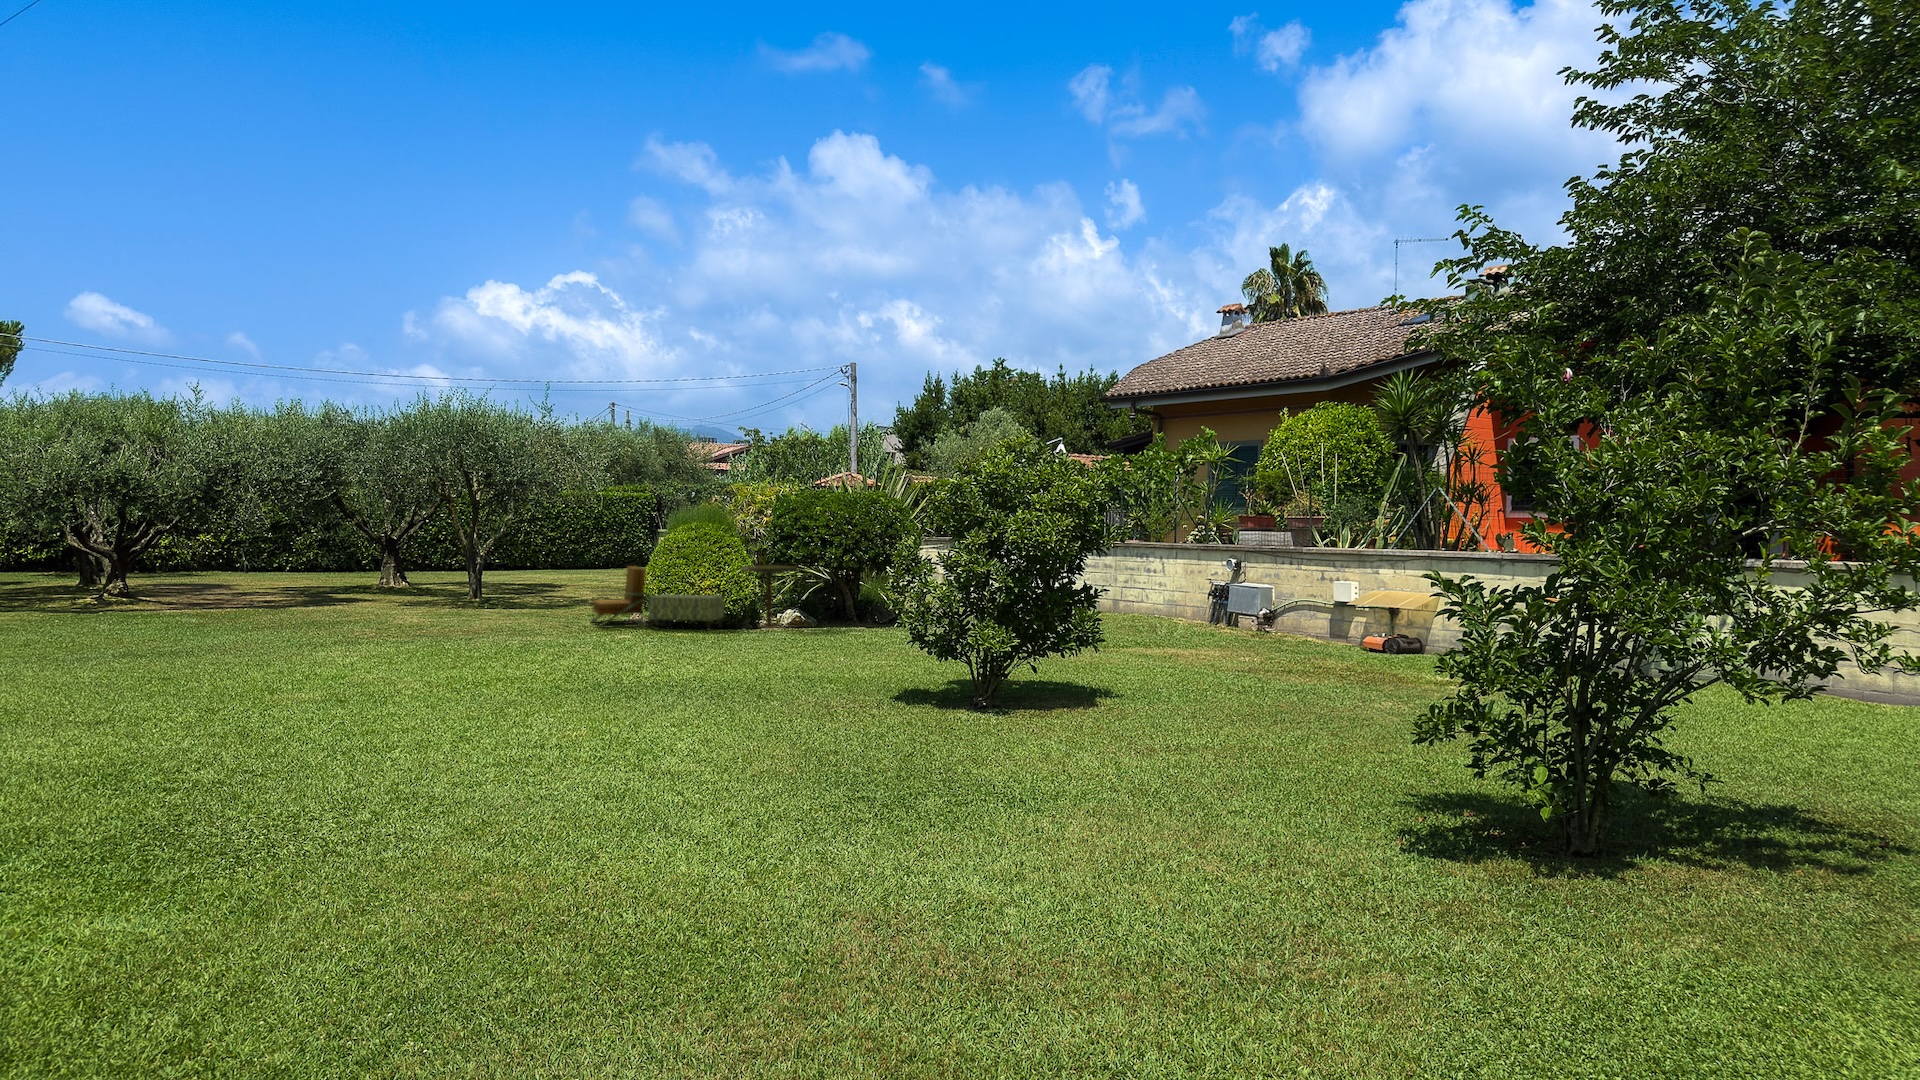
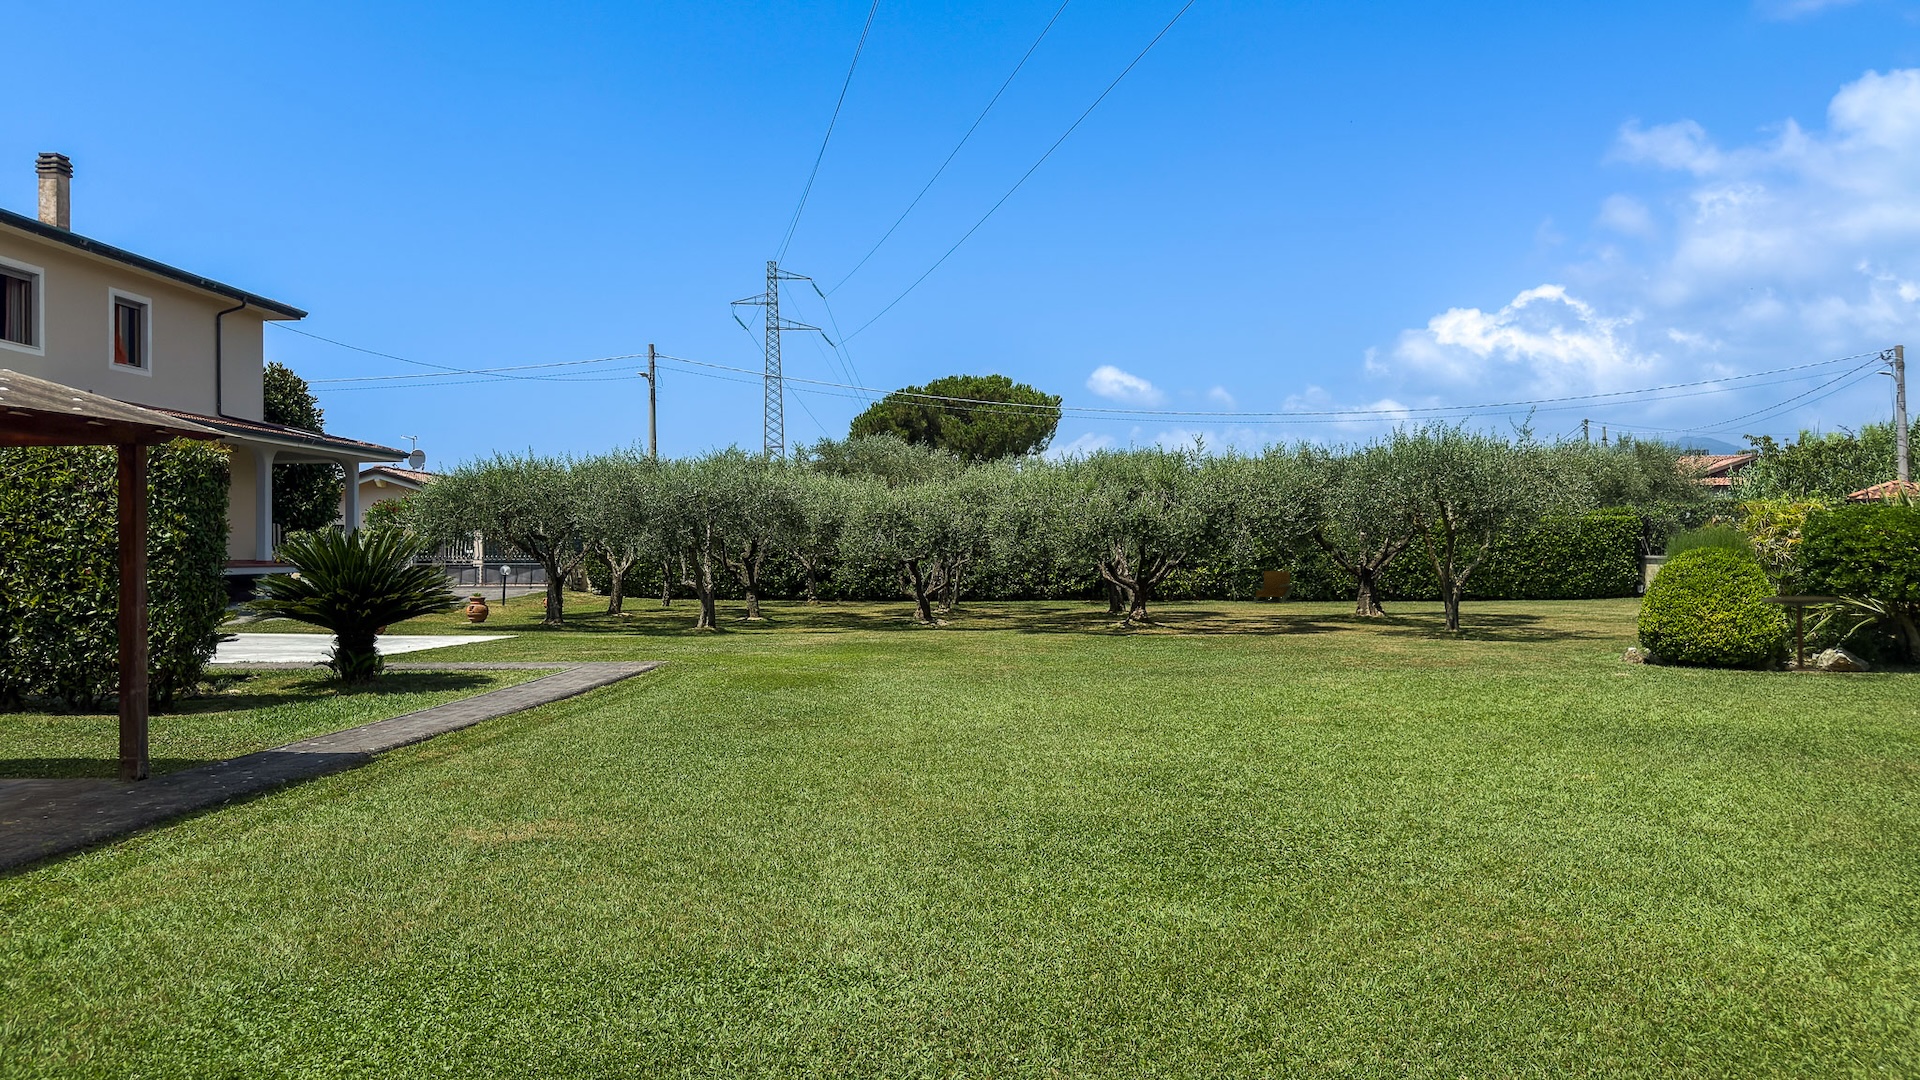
lounge chair: present [591,566,651,628] -> present [1252,571,1295,603]
bench: present [647,594,724,630] -> none [1645,629,1740,671]

